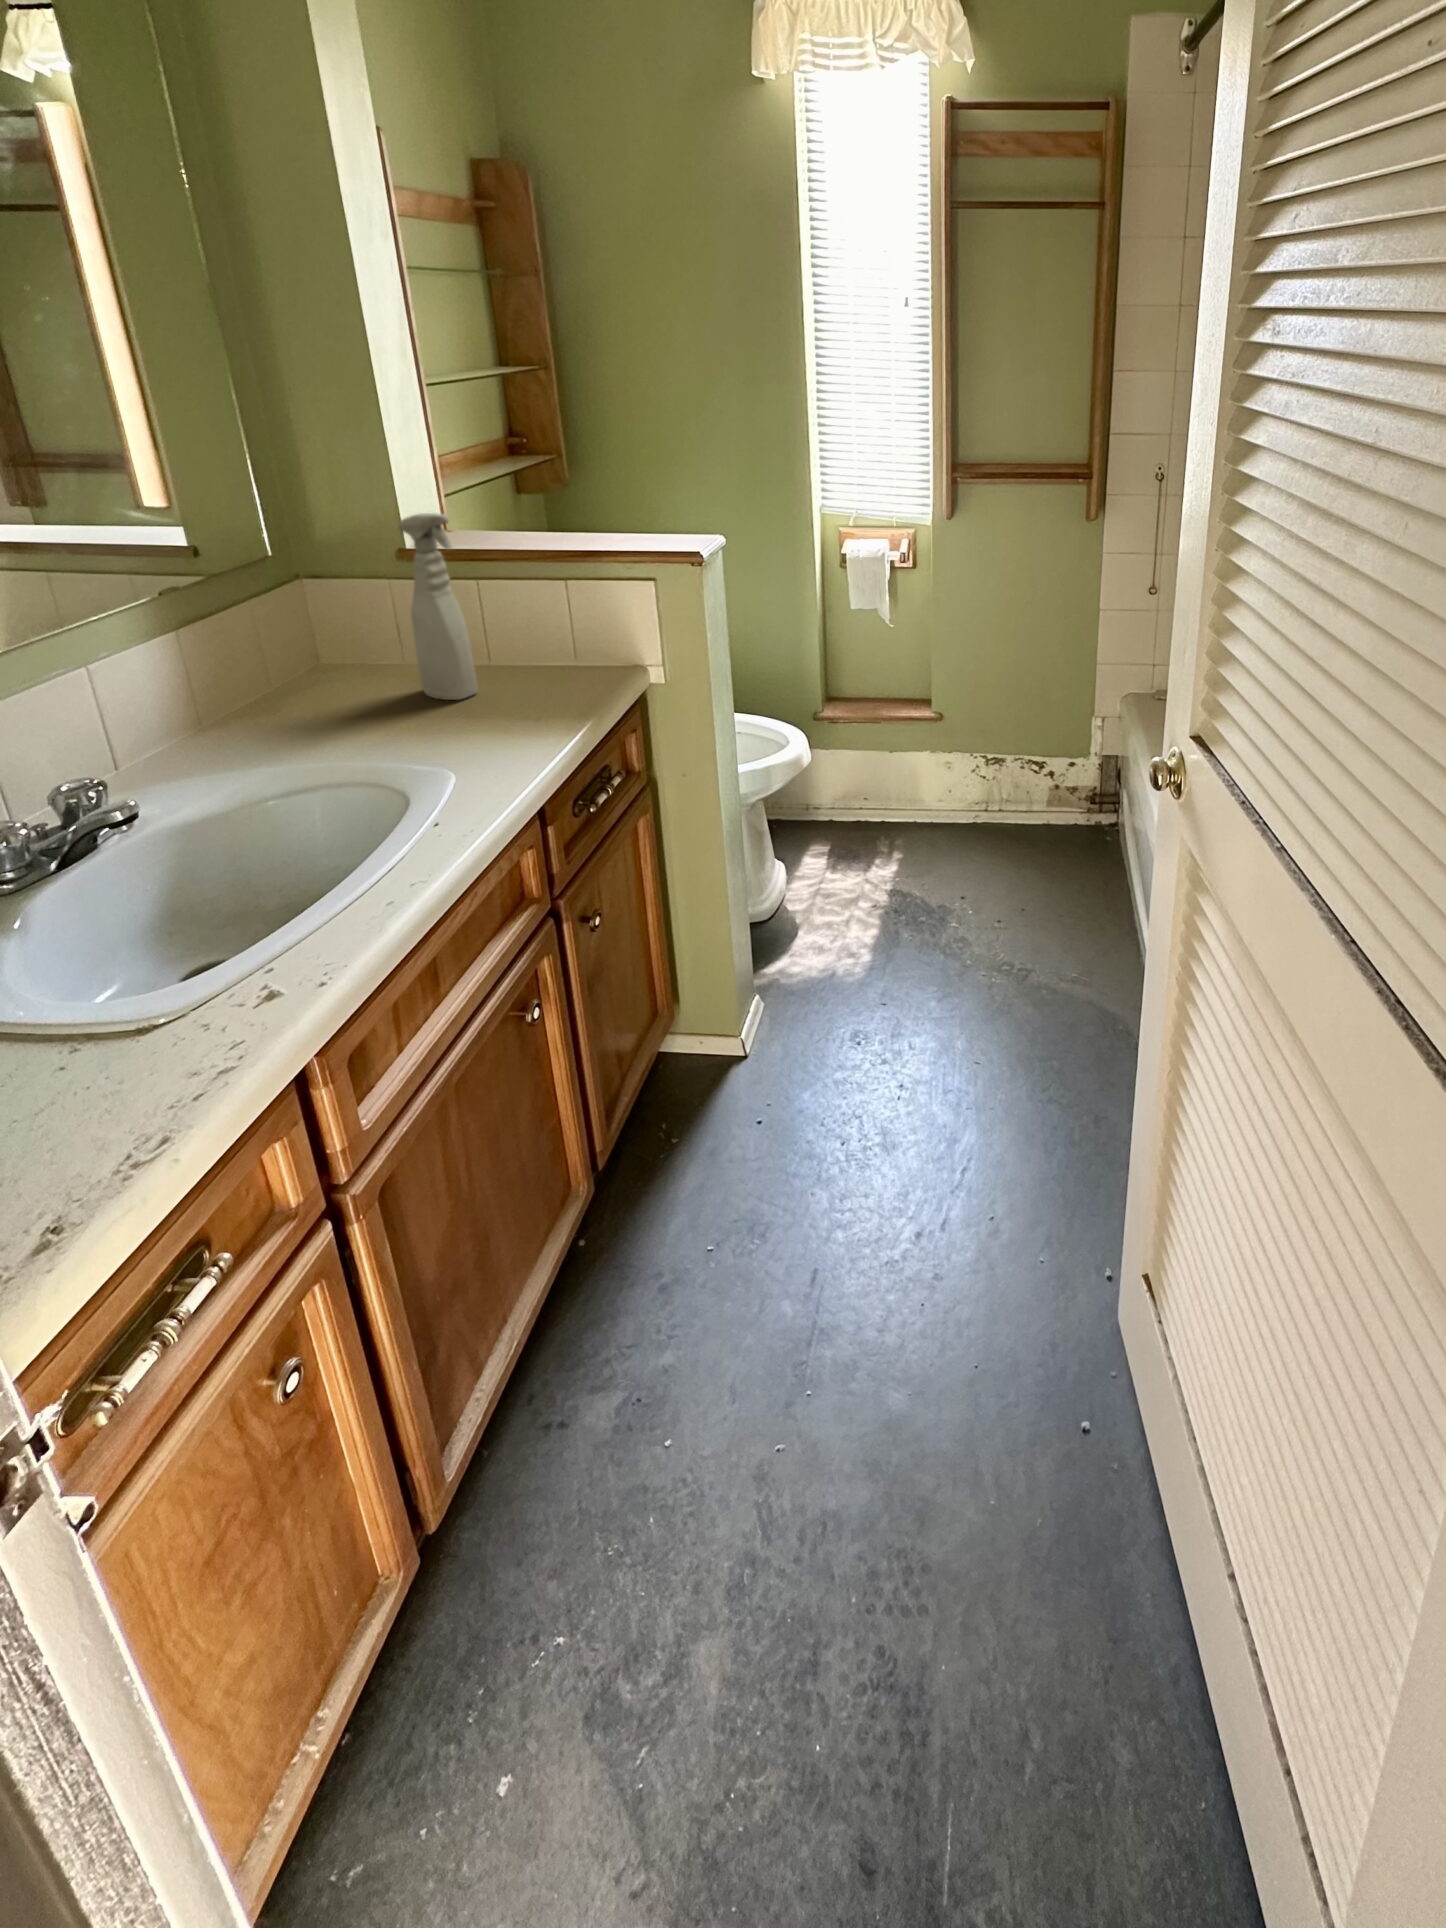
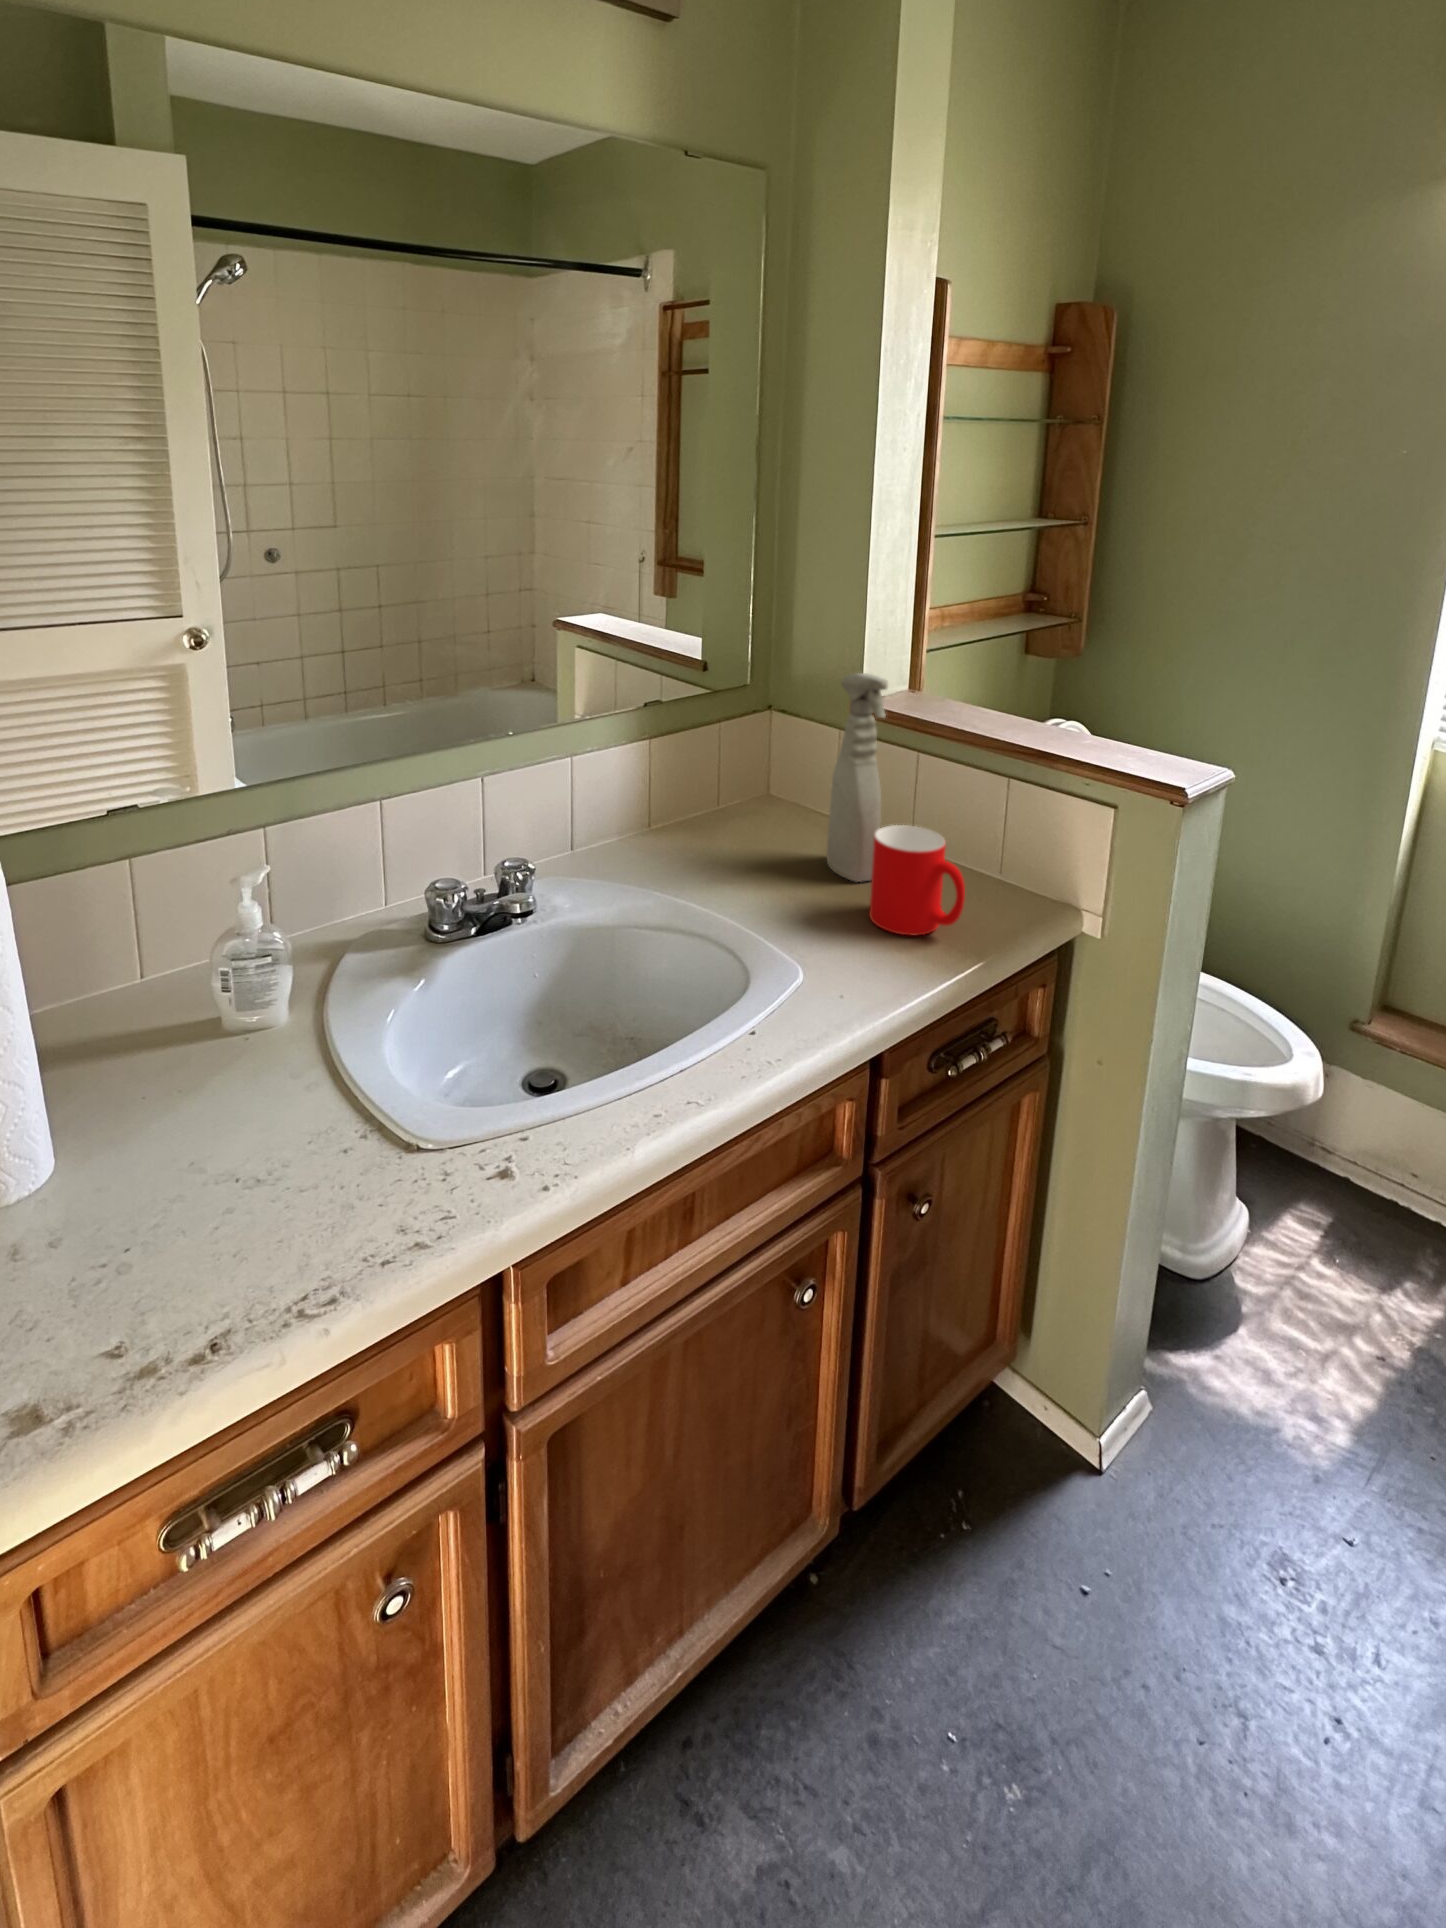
cup: none [476,632,568,722] -> present [870,825,965,935]

